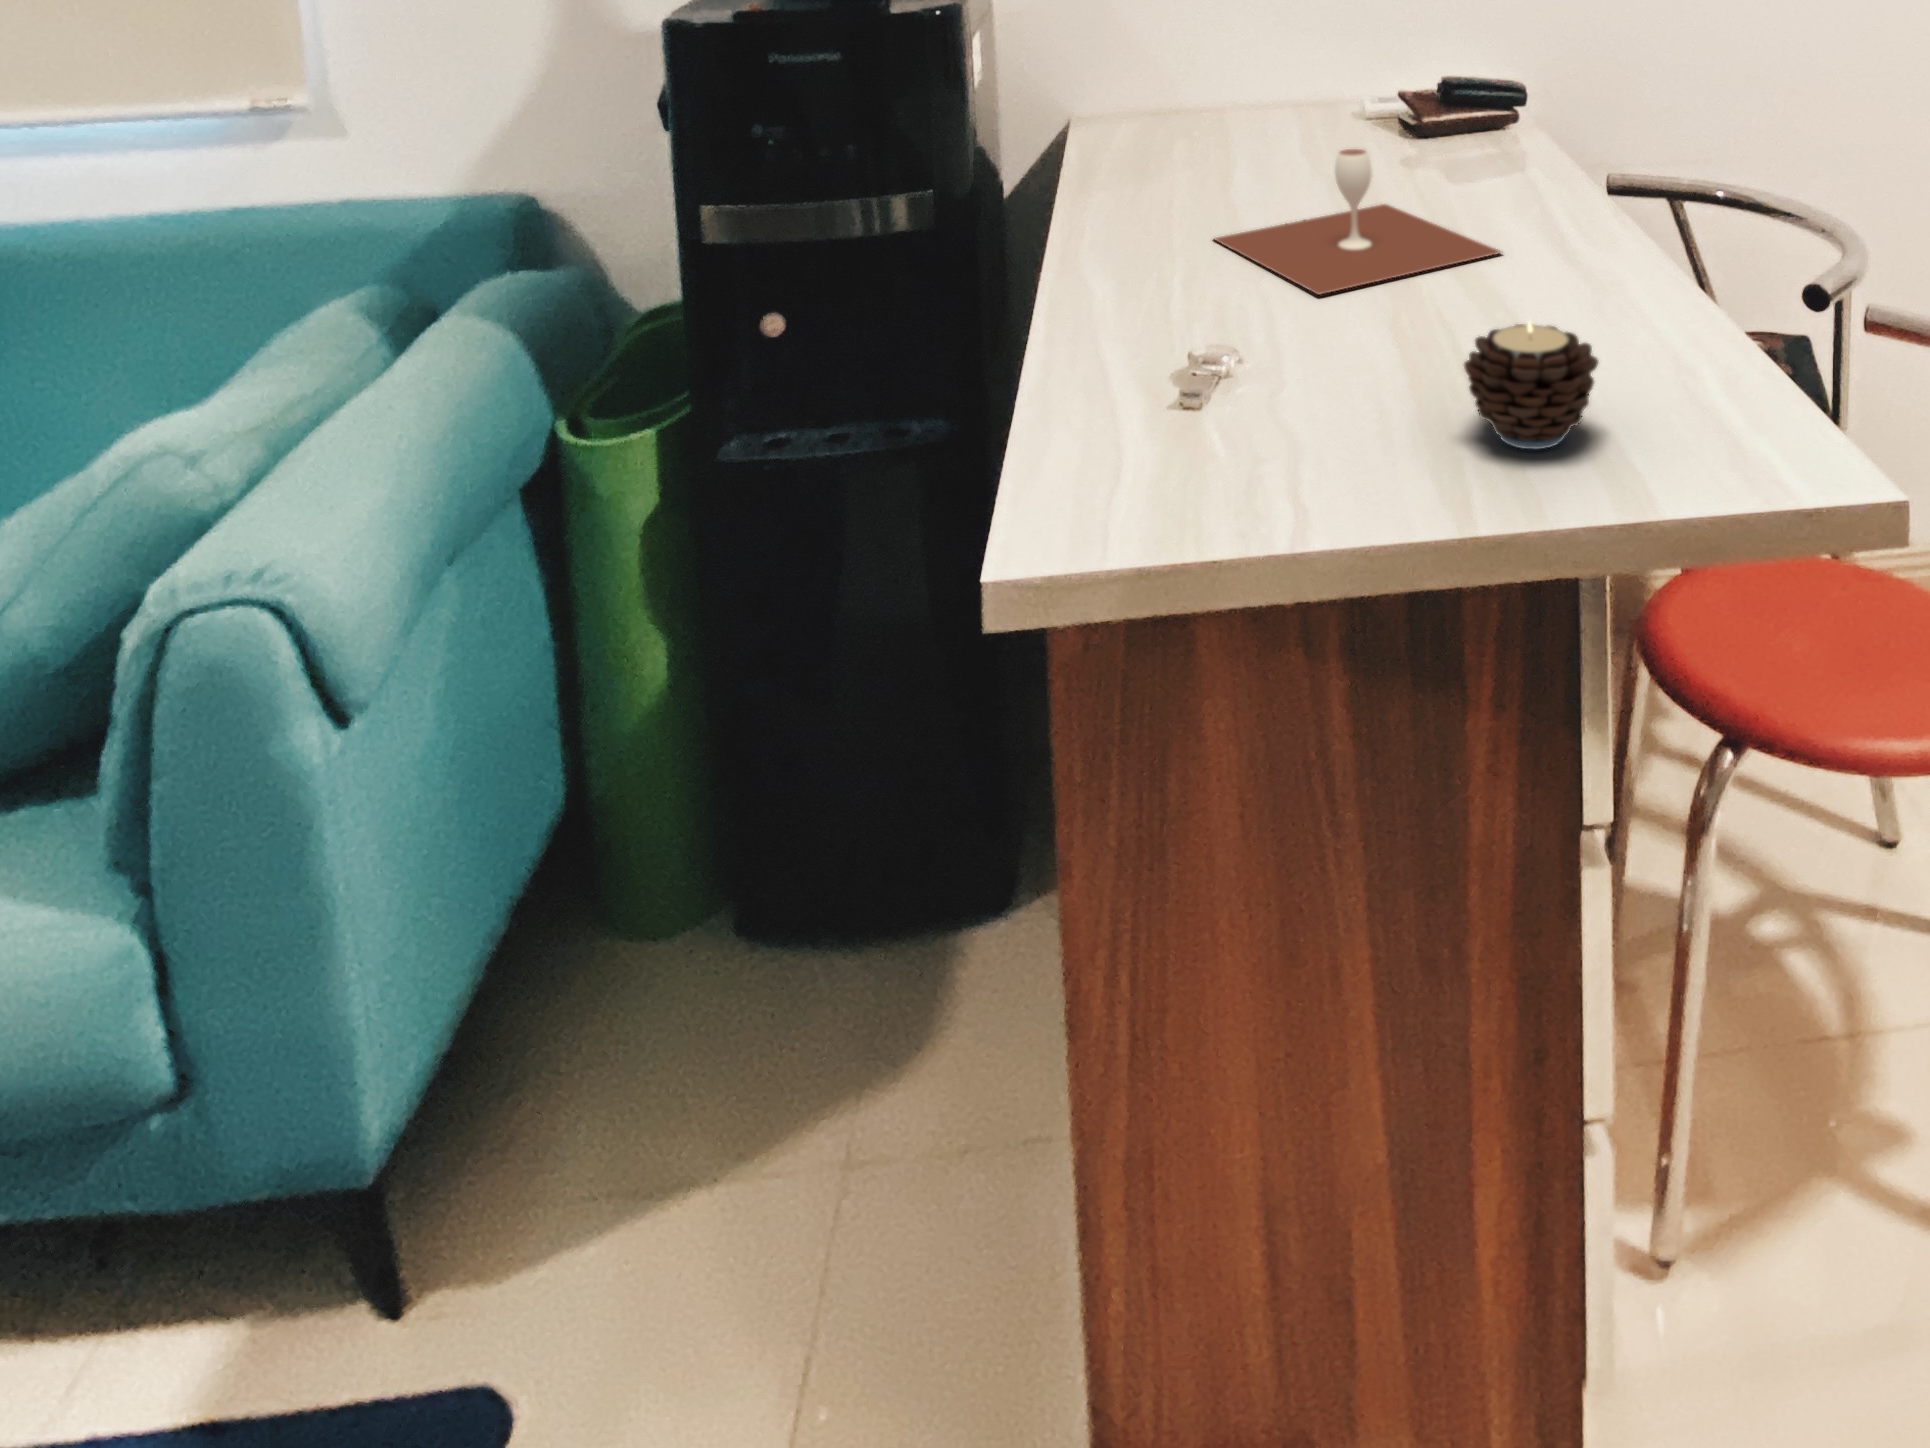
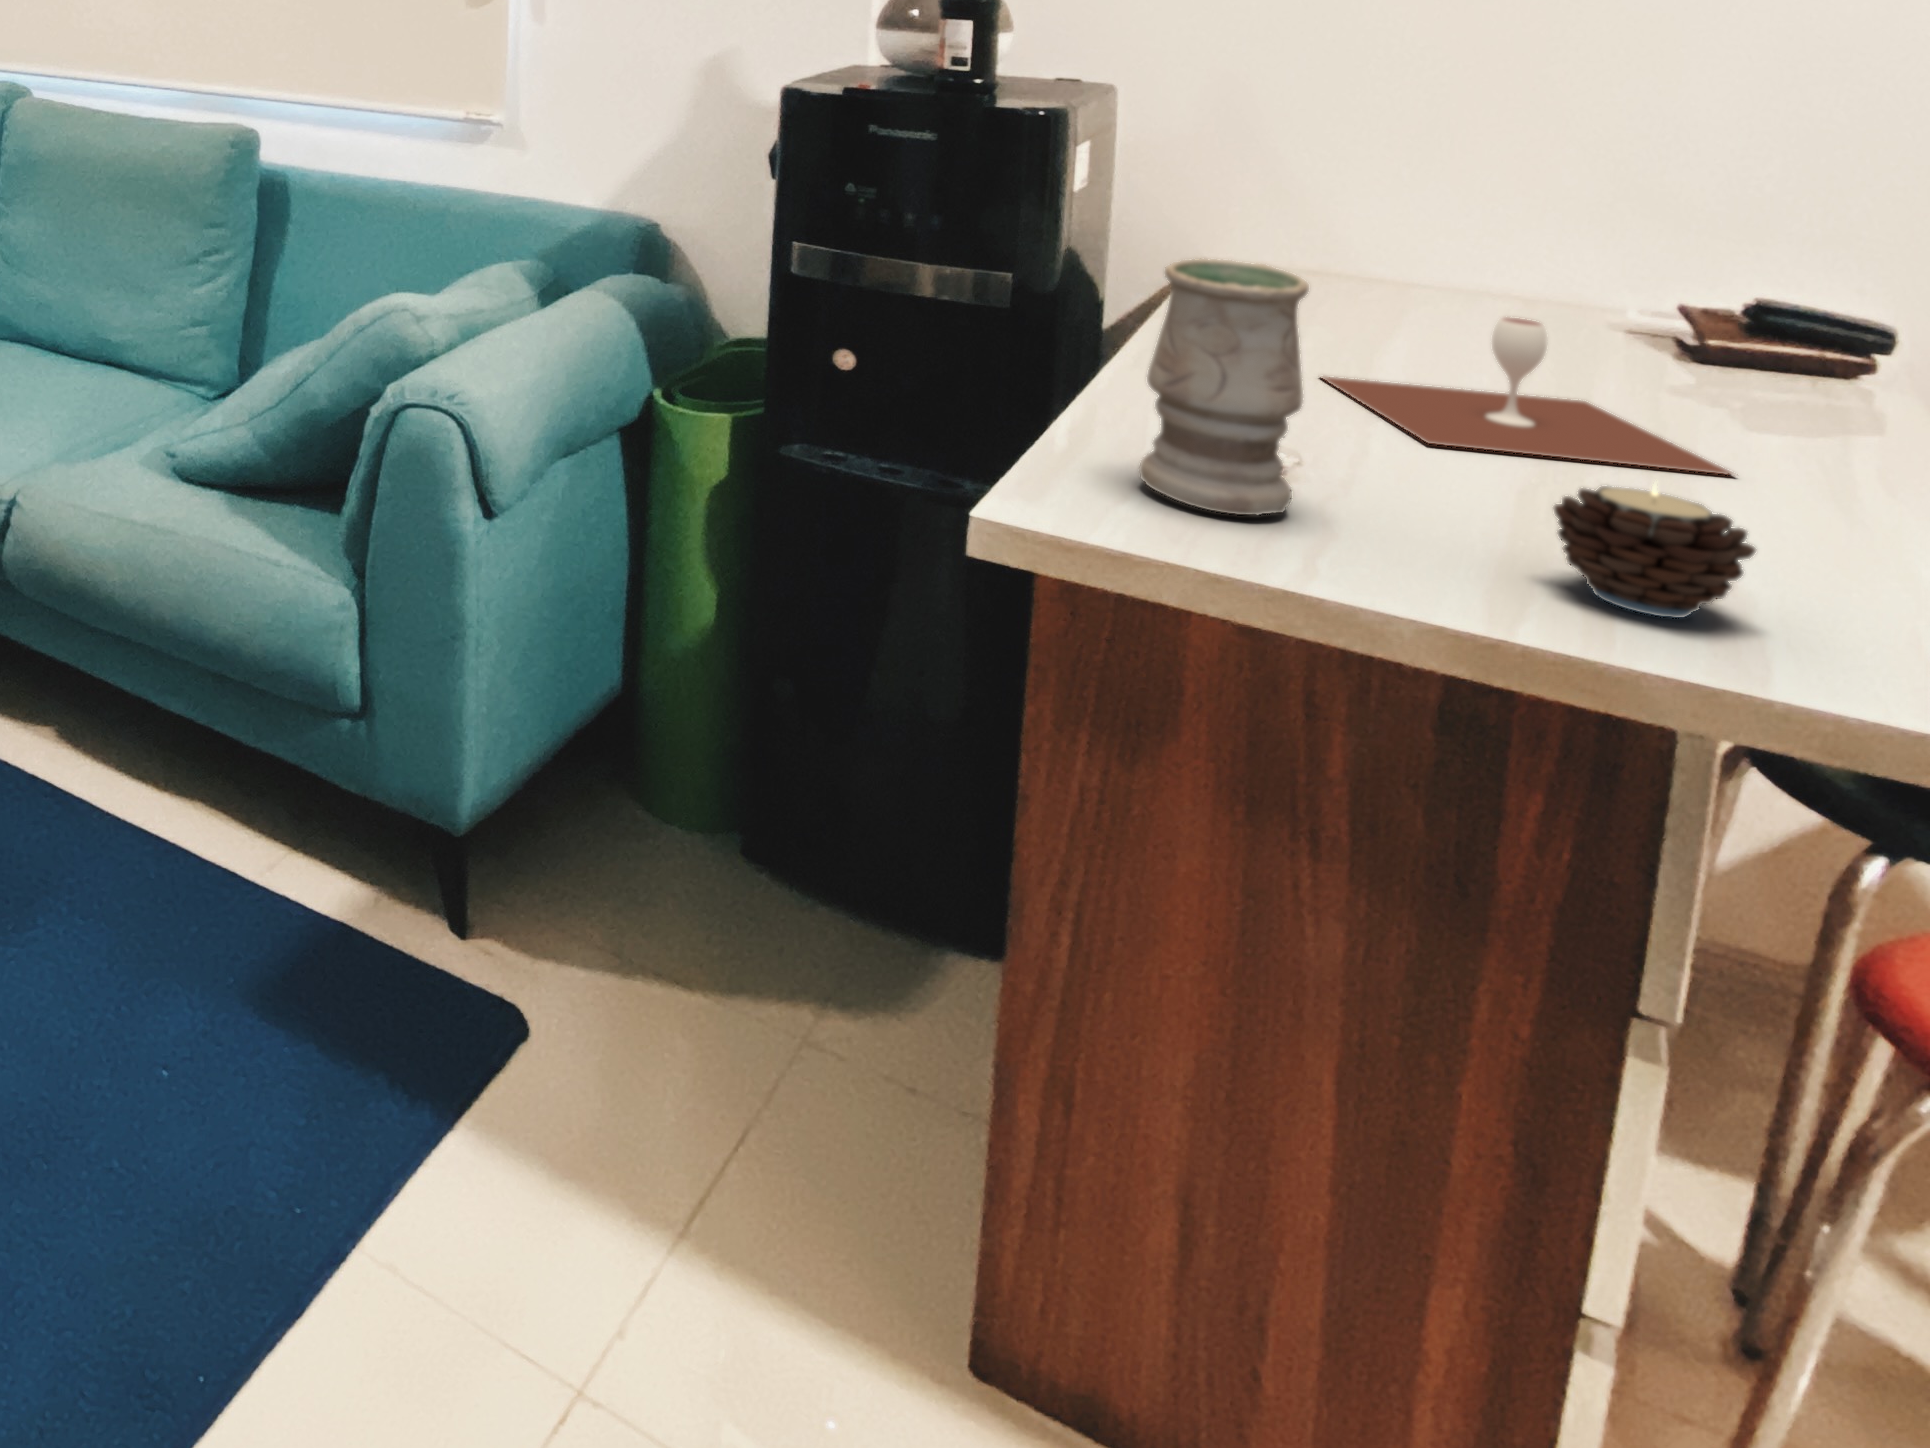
vase: none [1124,174,1263,468] -> present [1139,259,1309,515]

